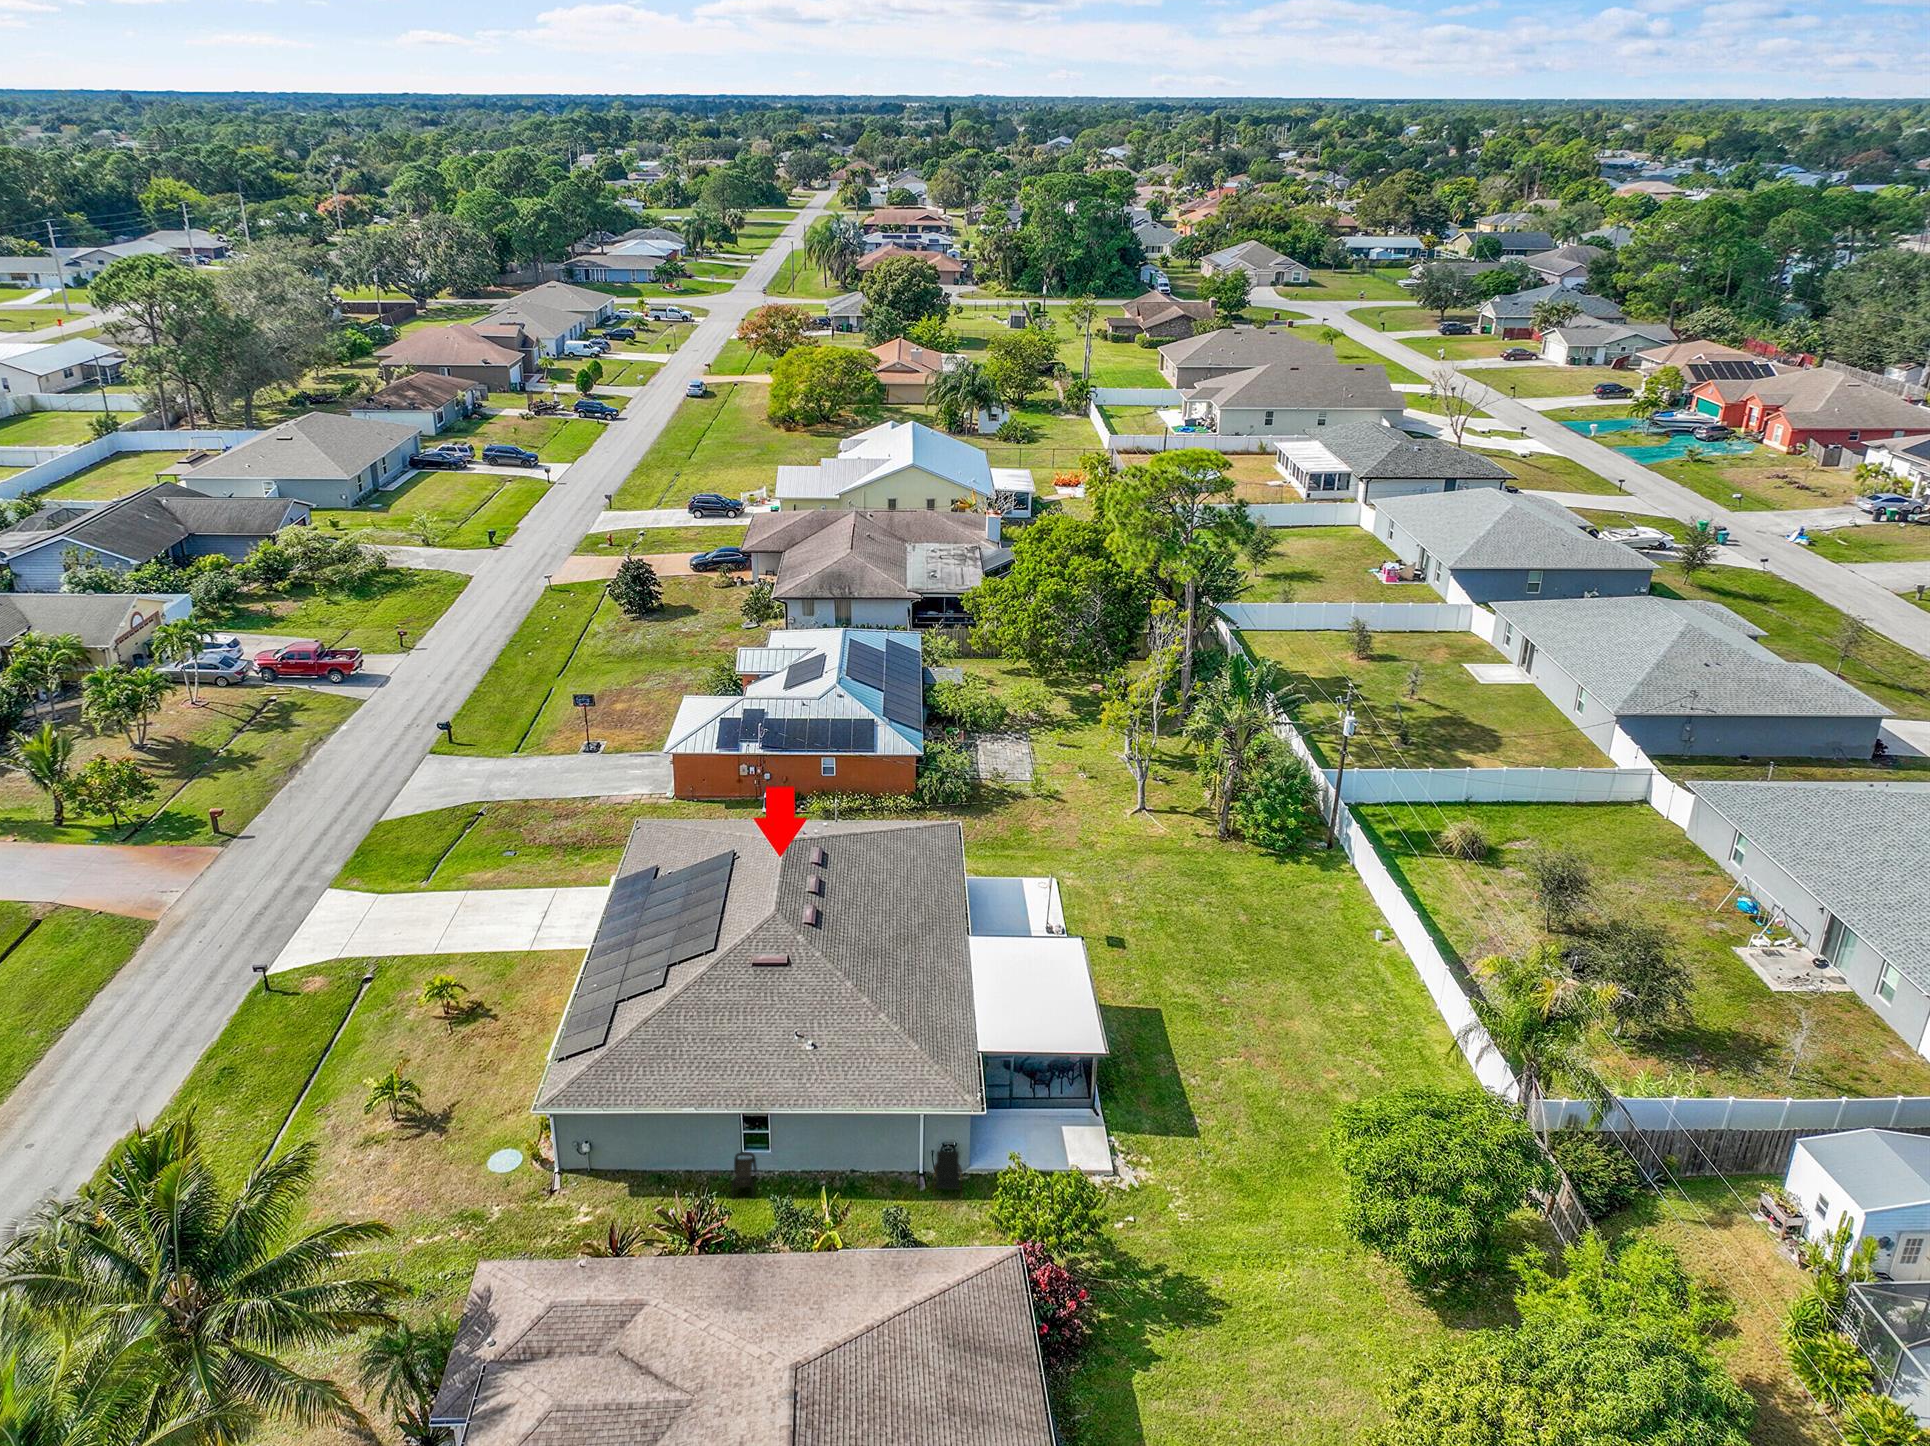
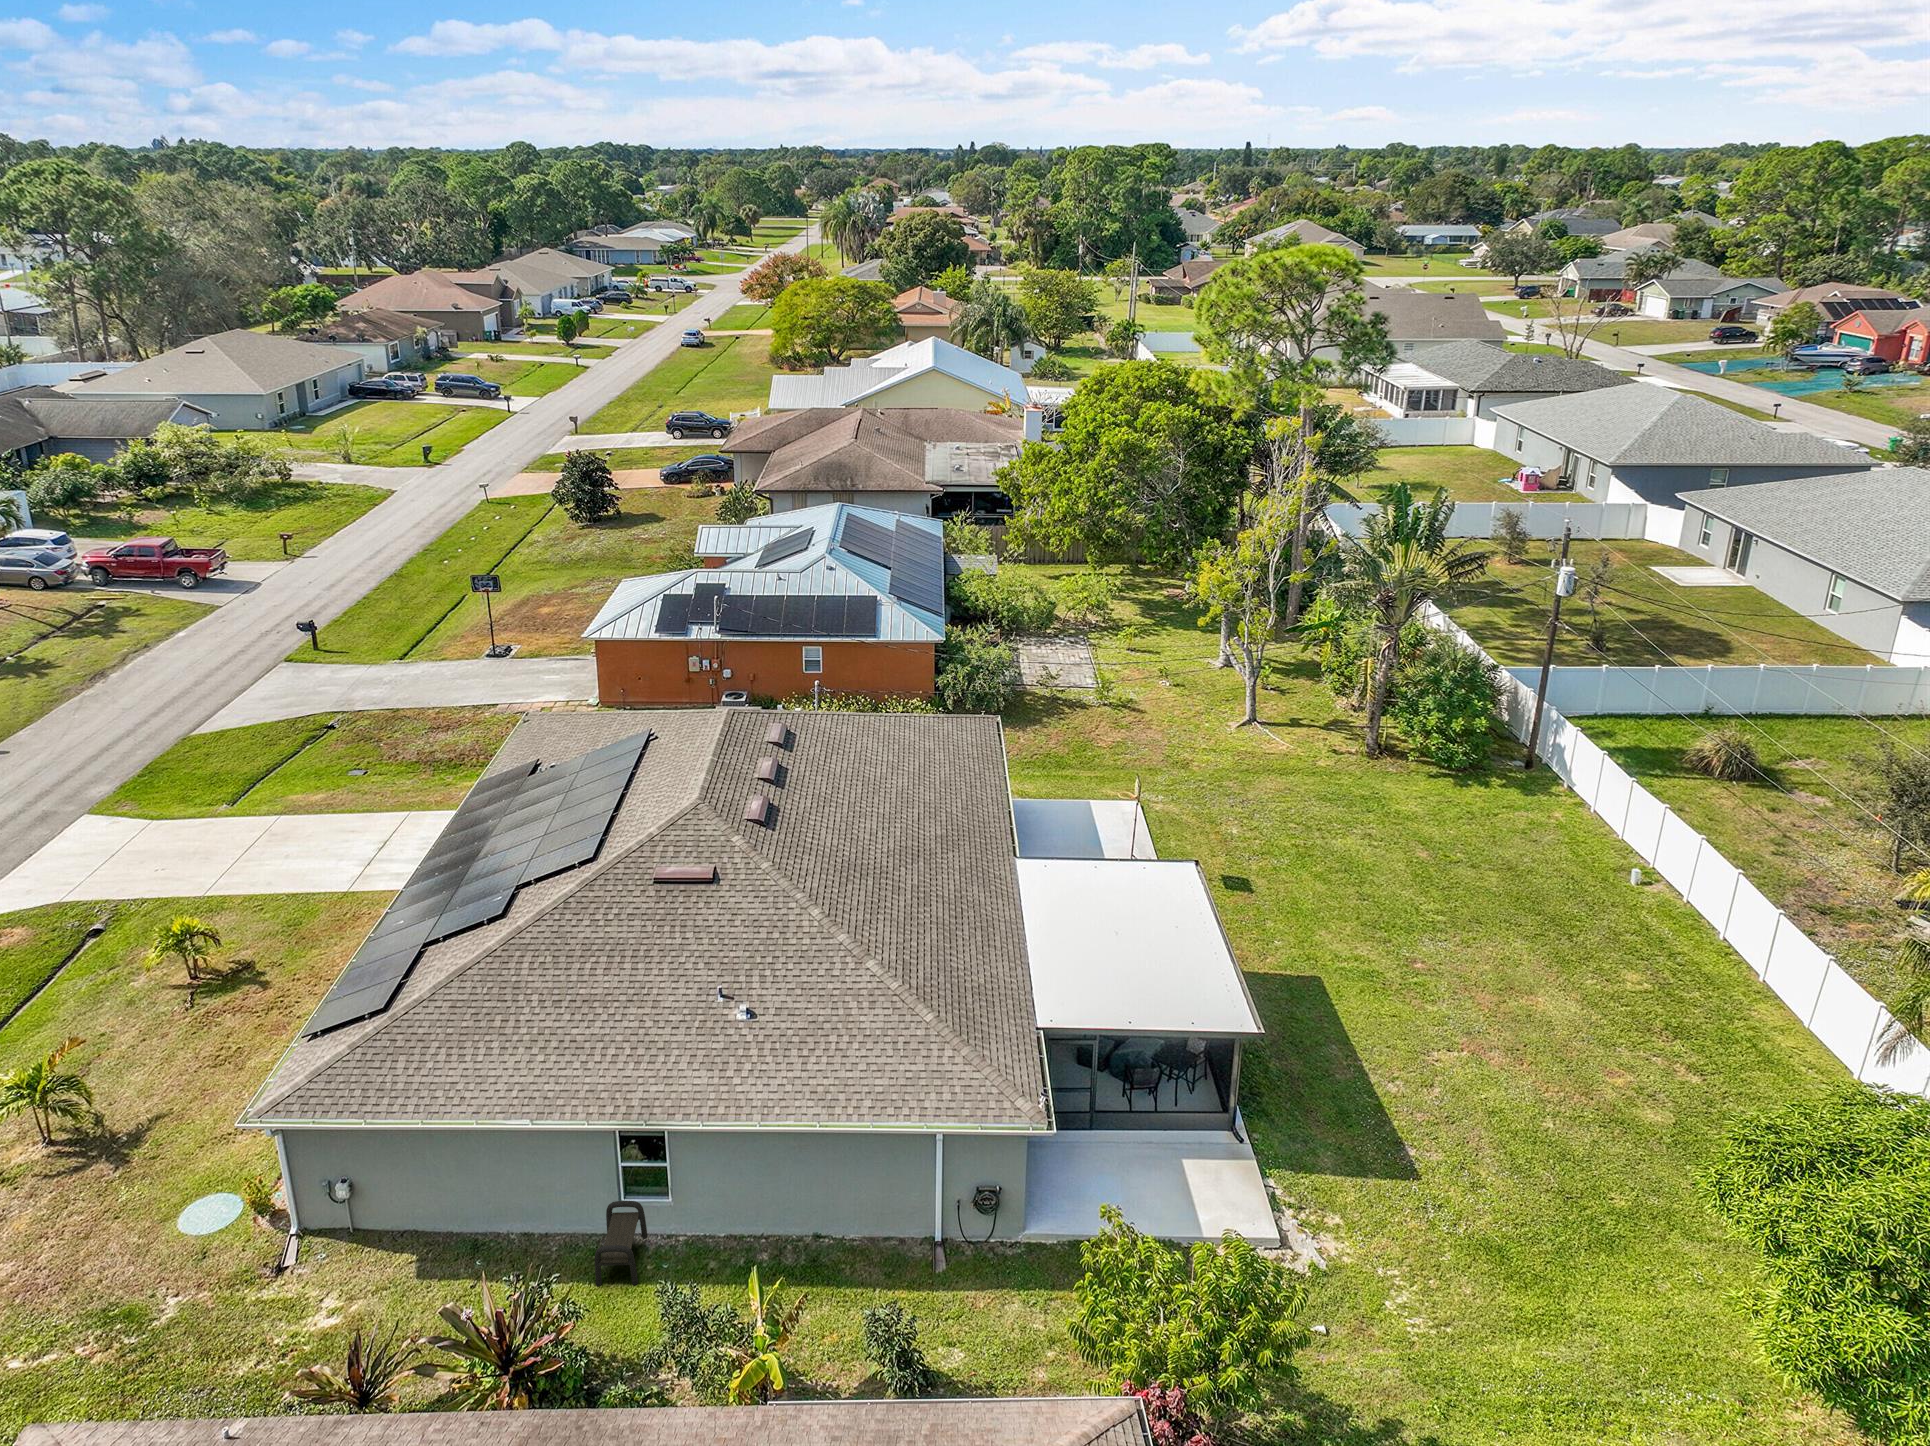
lounge chair: present [933,1151,962,1192] -> none [960,1201,1013,1283]

